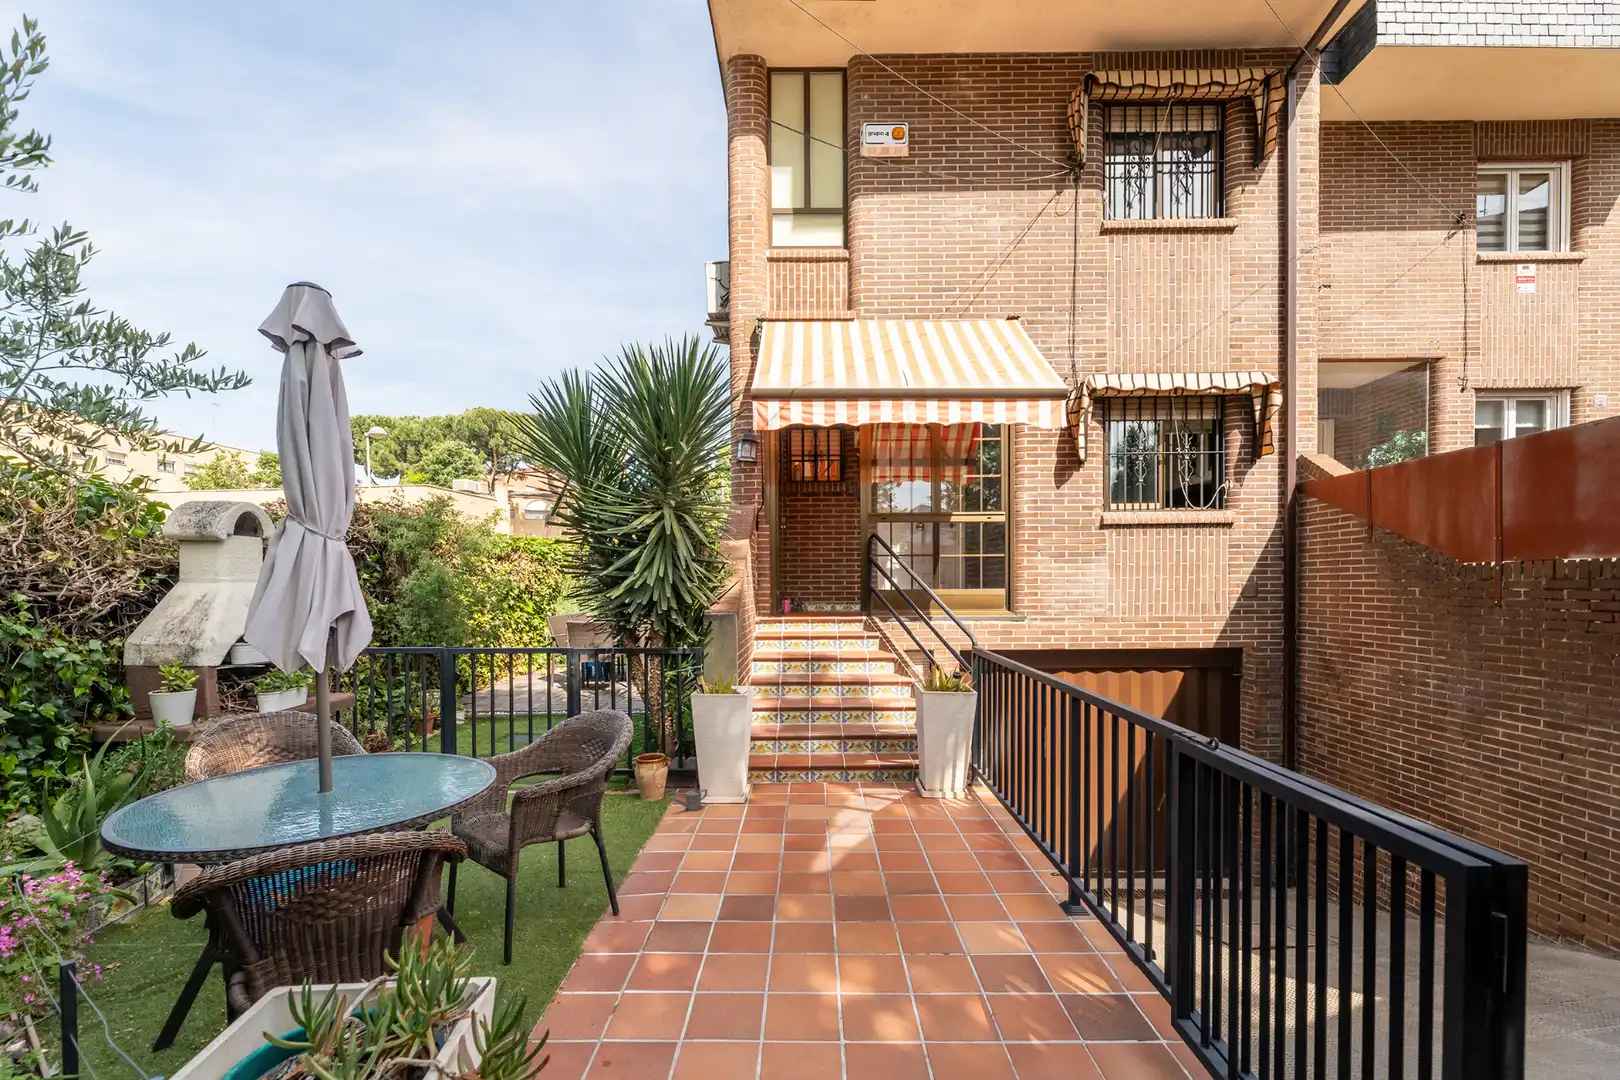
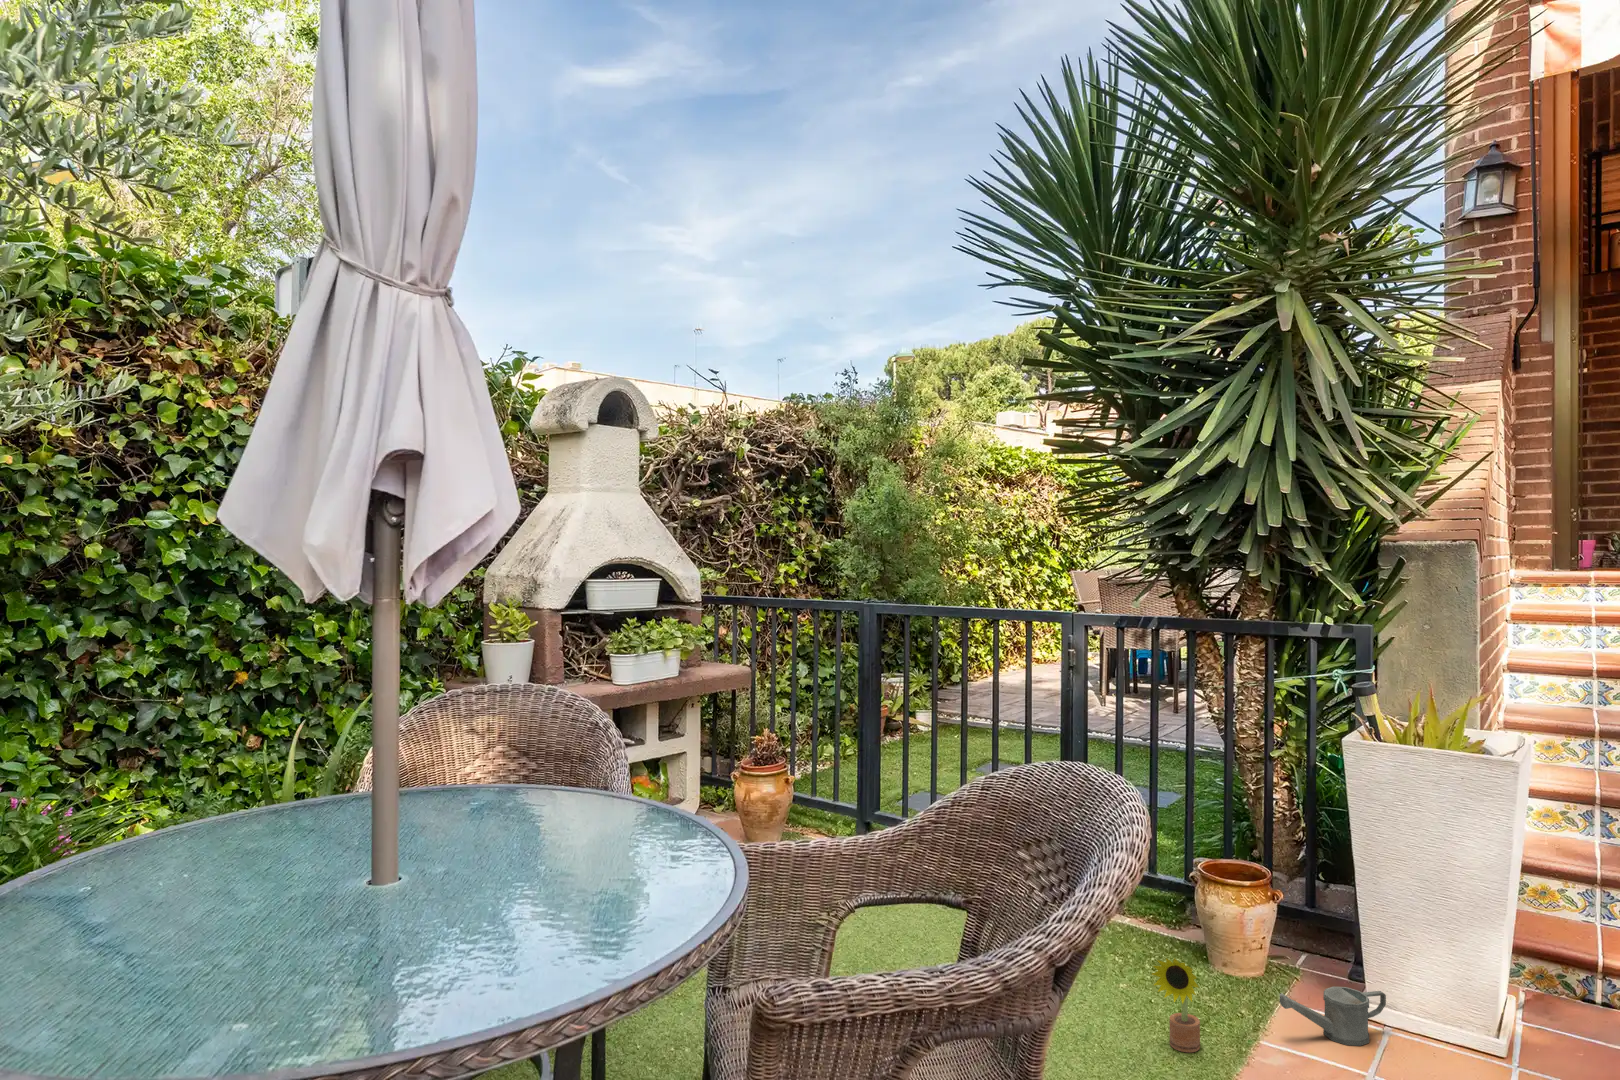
decorative plant: none [623,788,642,825] -> present [1152,958,1200,1052]

